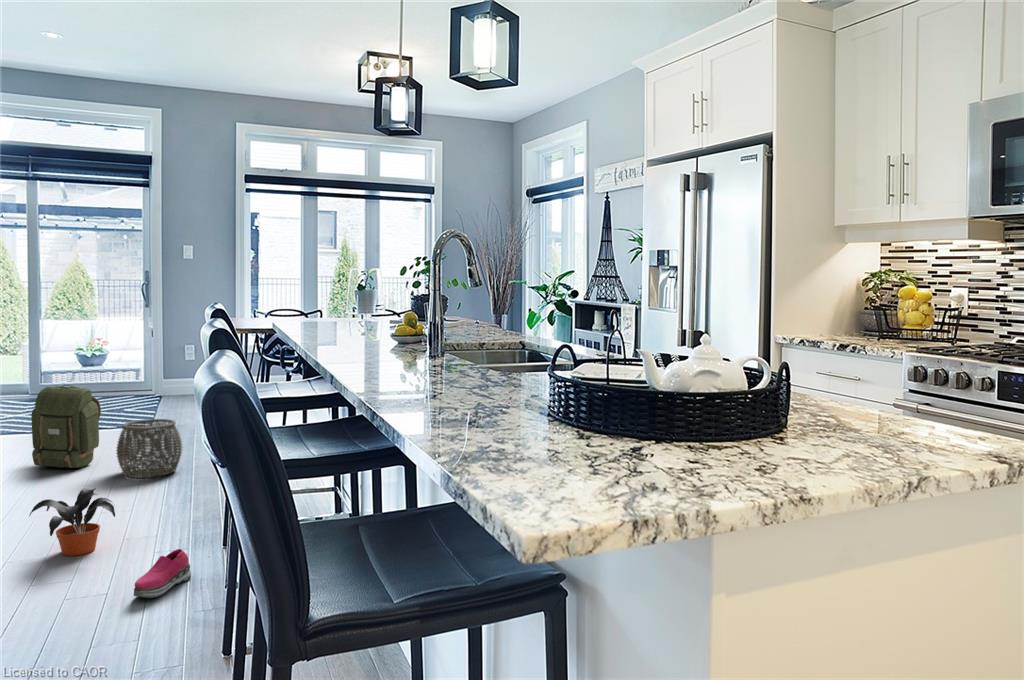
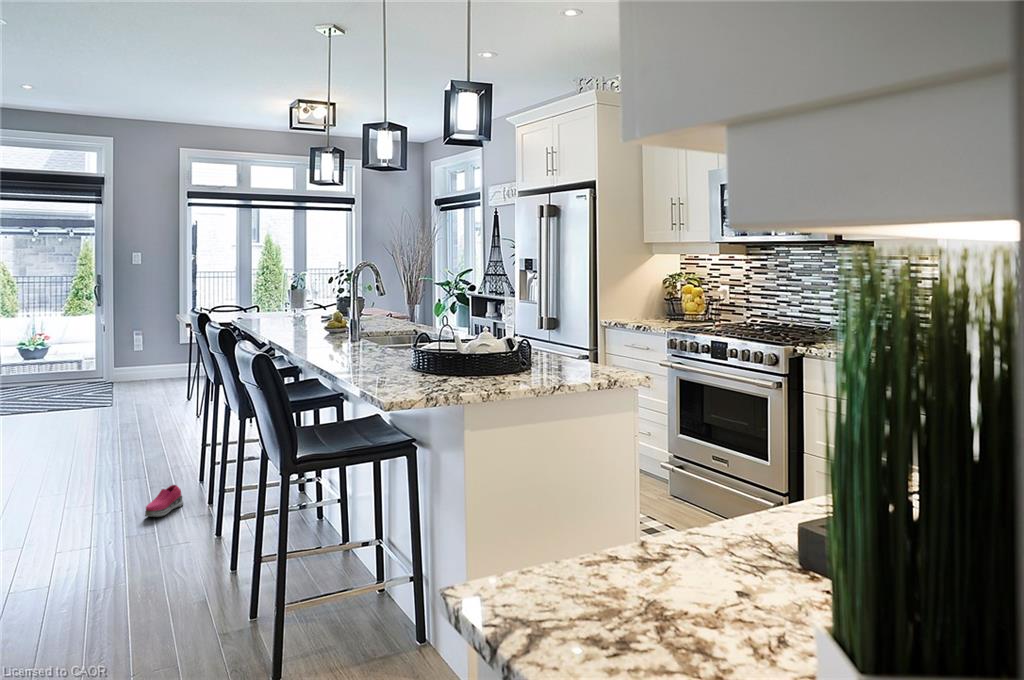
backpack: present [31,384,101,468] -> none [27,372,84,440]
woven basket: present [116,419,182,478] -> none [102,398,156,445]
potted plant: present [29,488,115,556] -> none [55,447,120,496]

